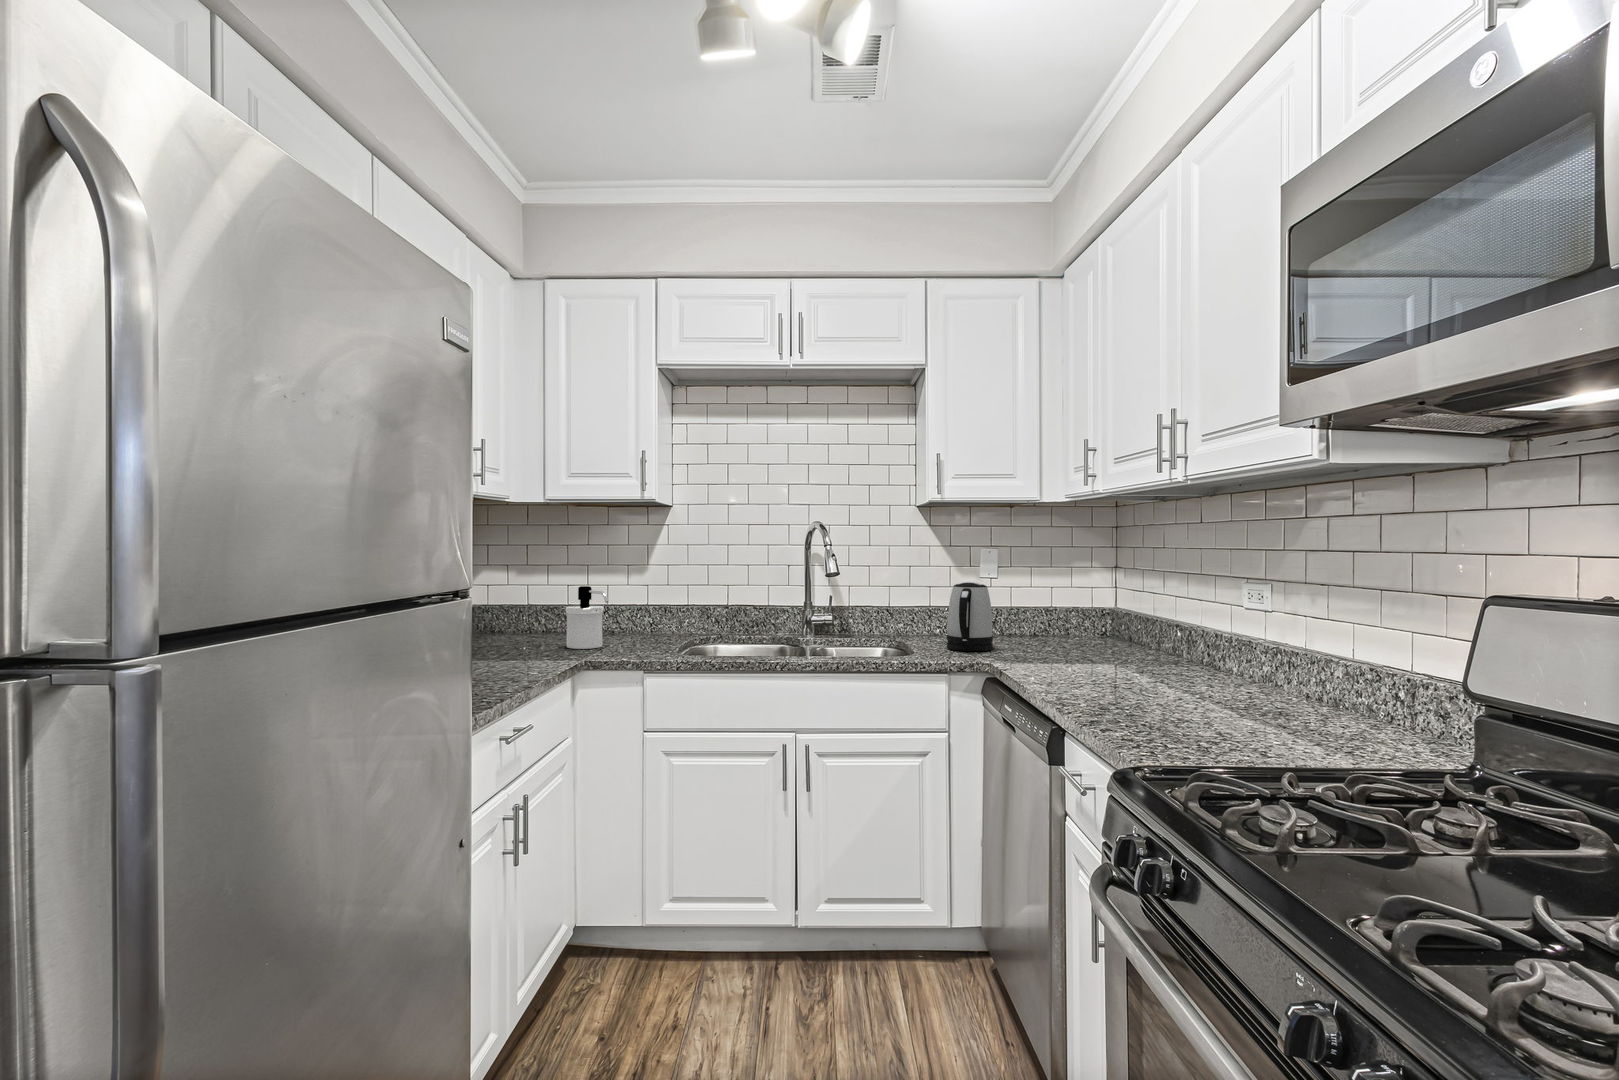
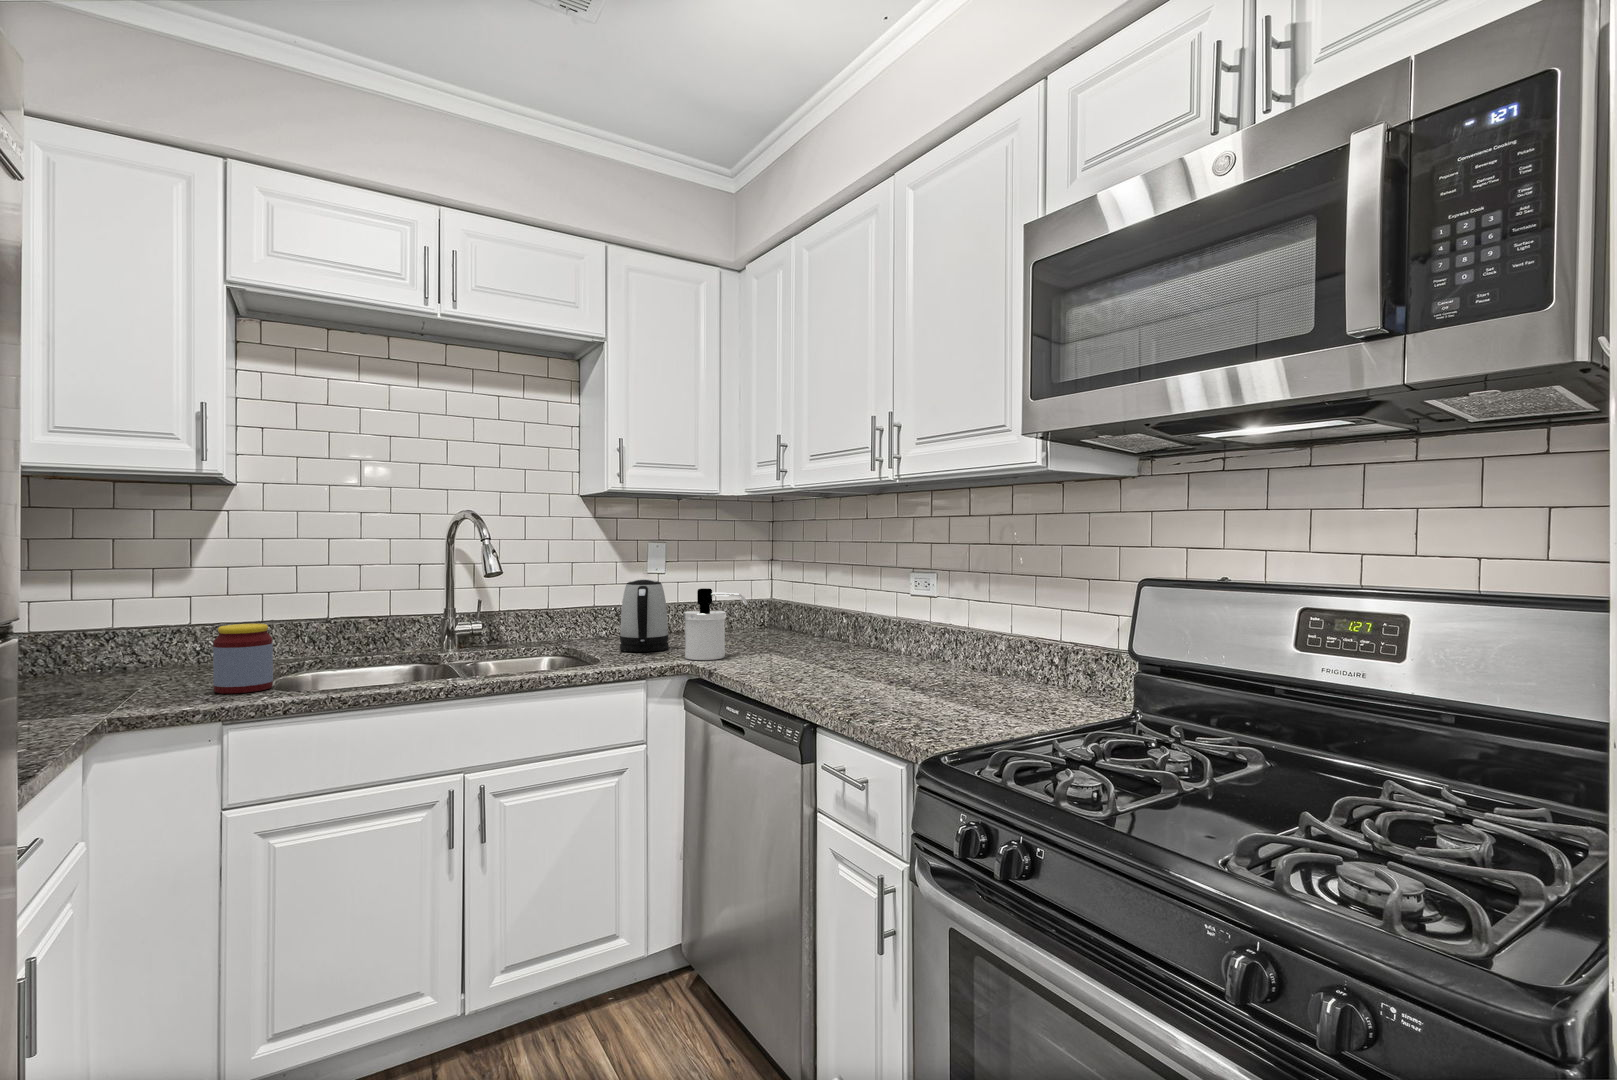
soap dispenser: present [566,586,608,649] -> present [684,588,748,660]
jar: none [622,606,661,658] -> present [213,624,273,694]

